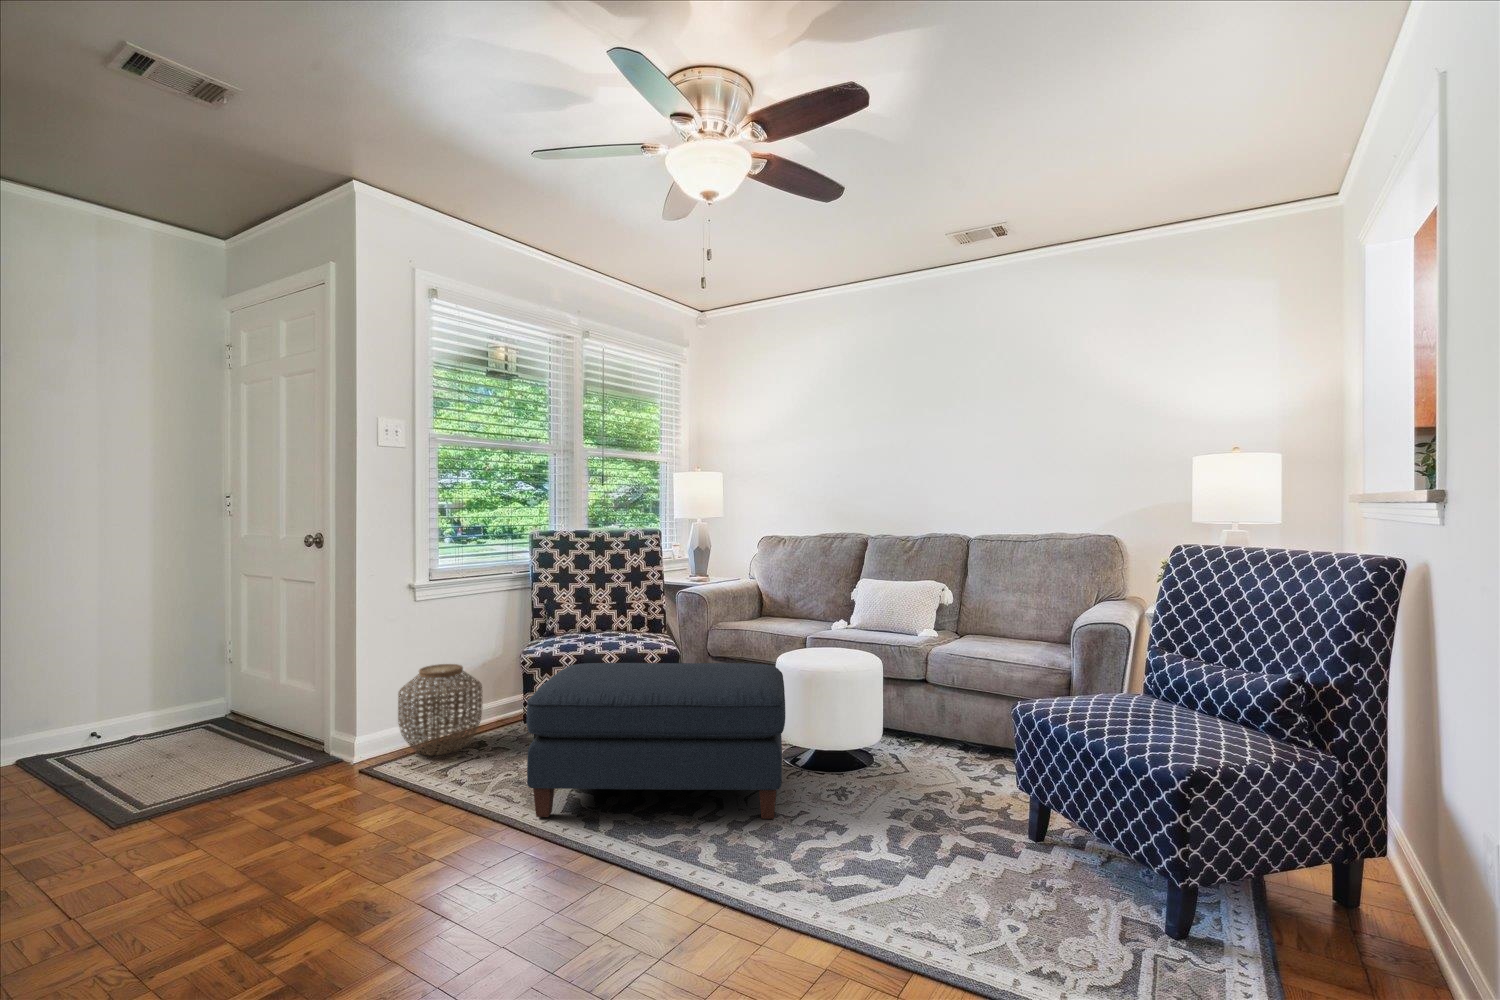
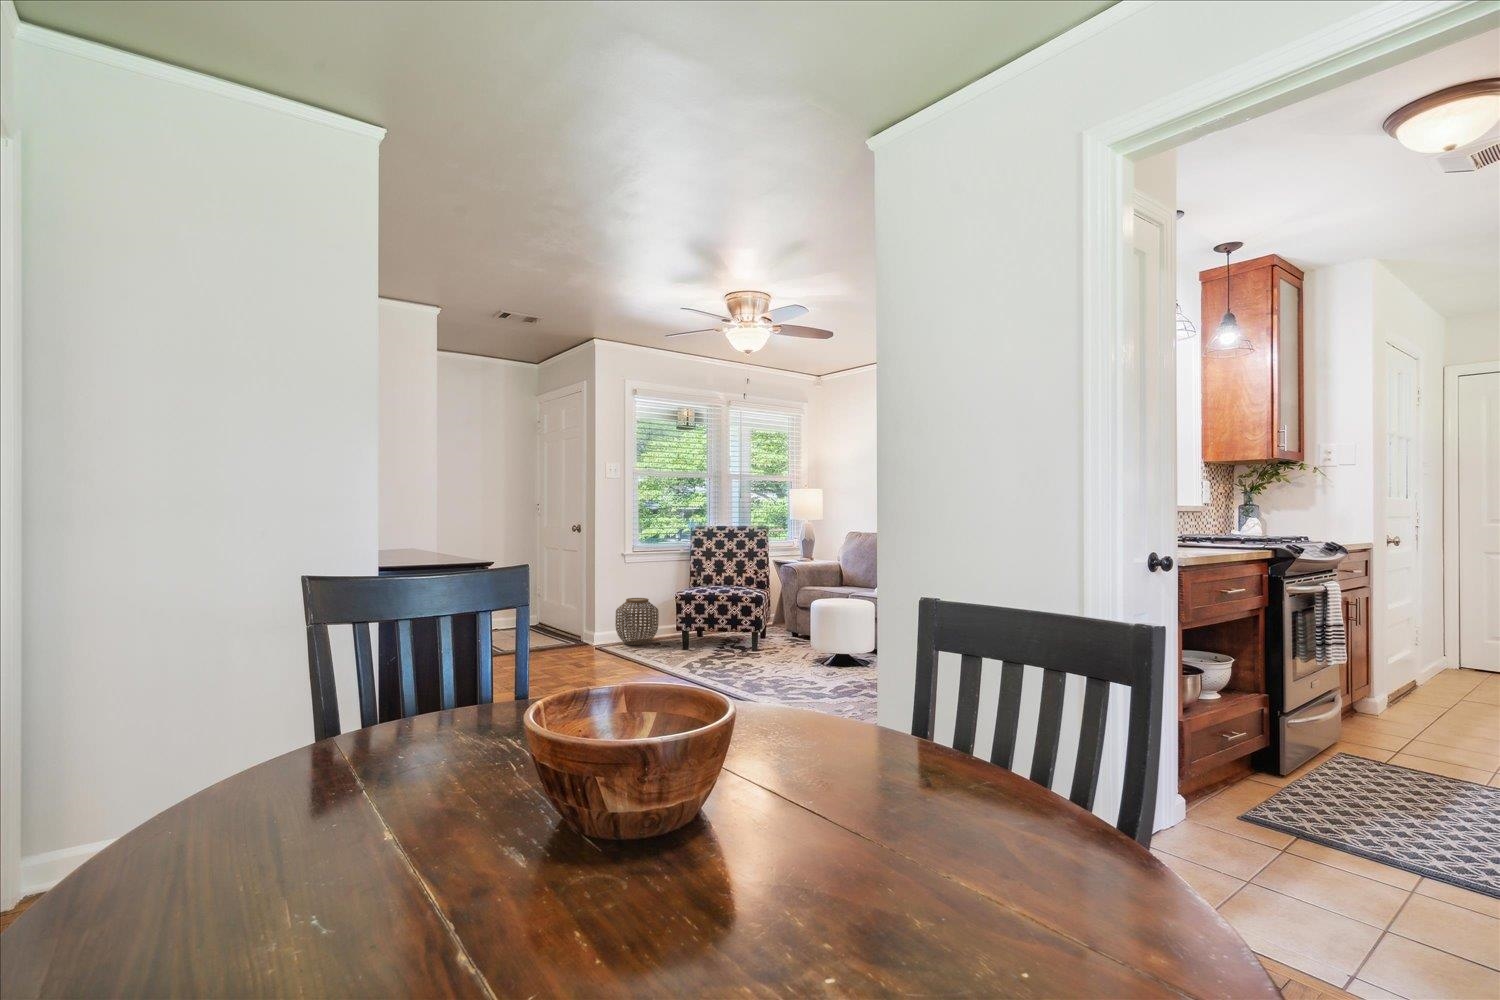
ottoman: present [527,663,785,819] -> none [665,598,810,678]

